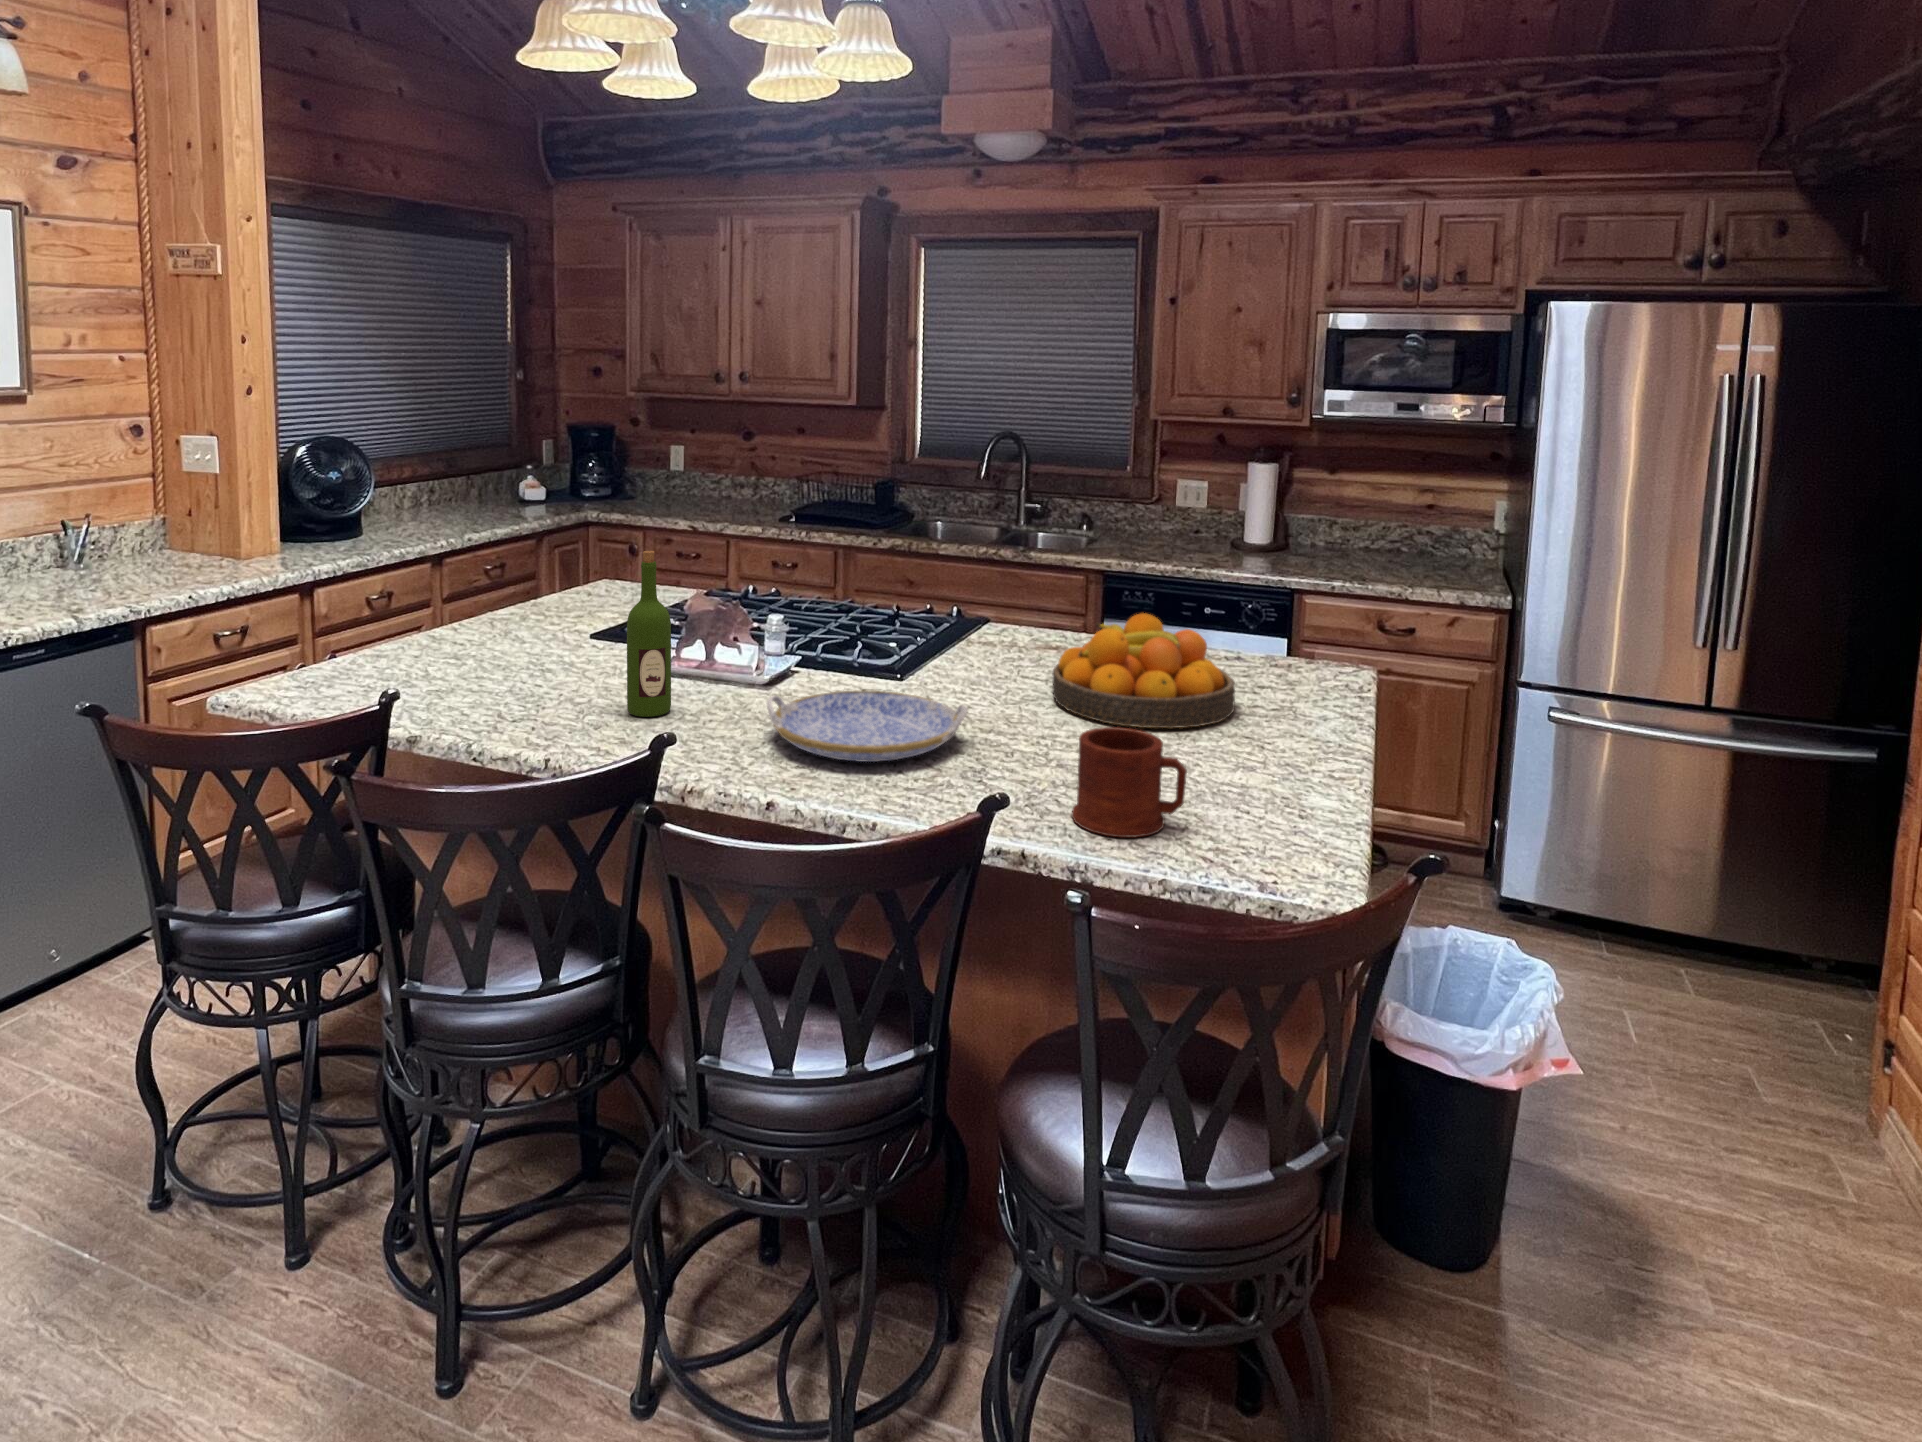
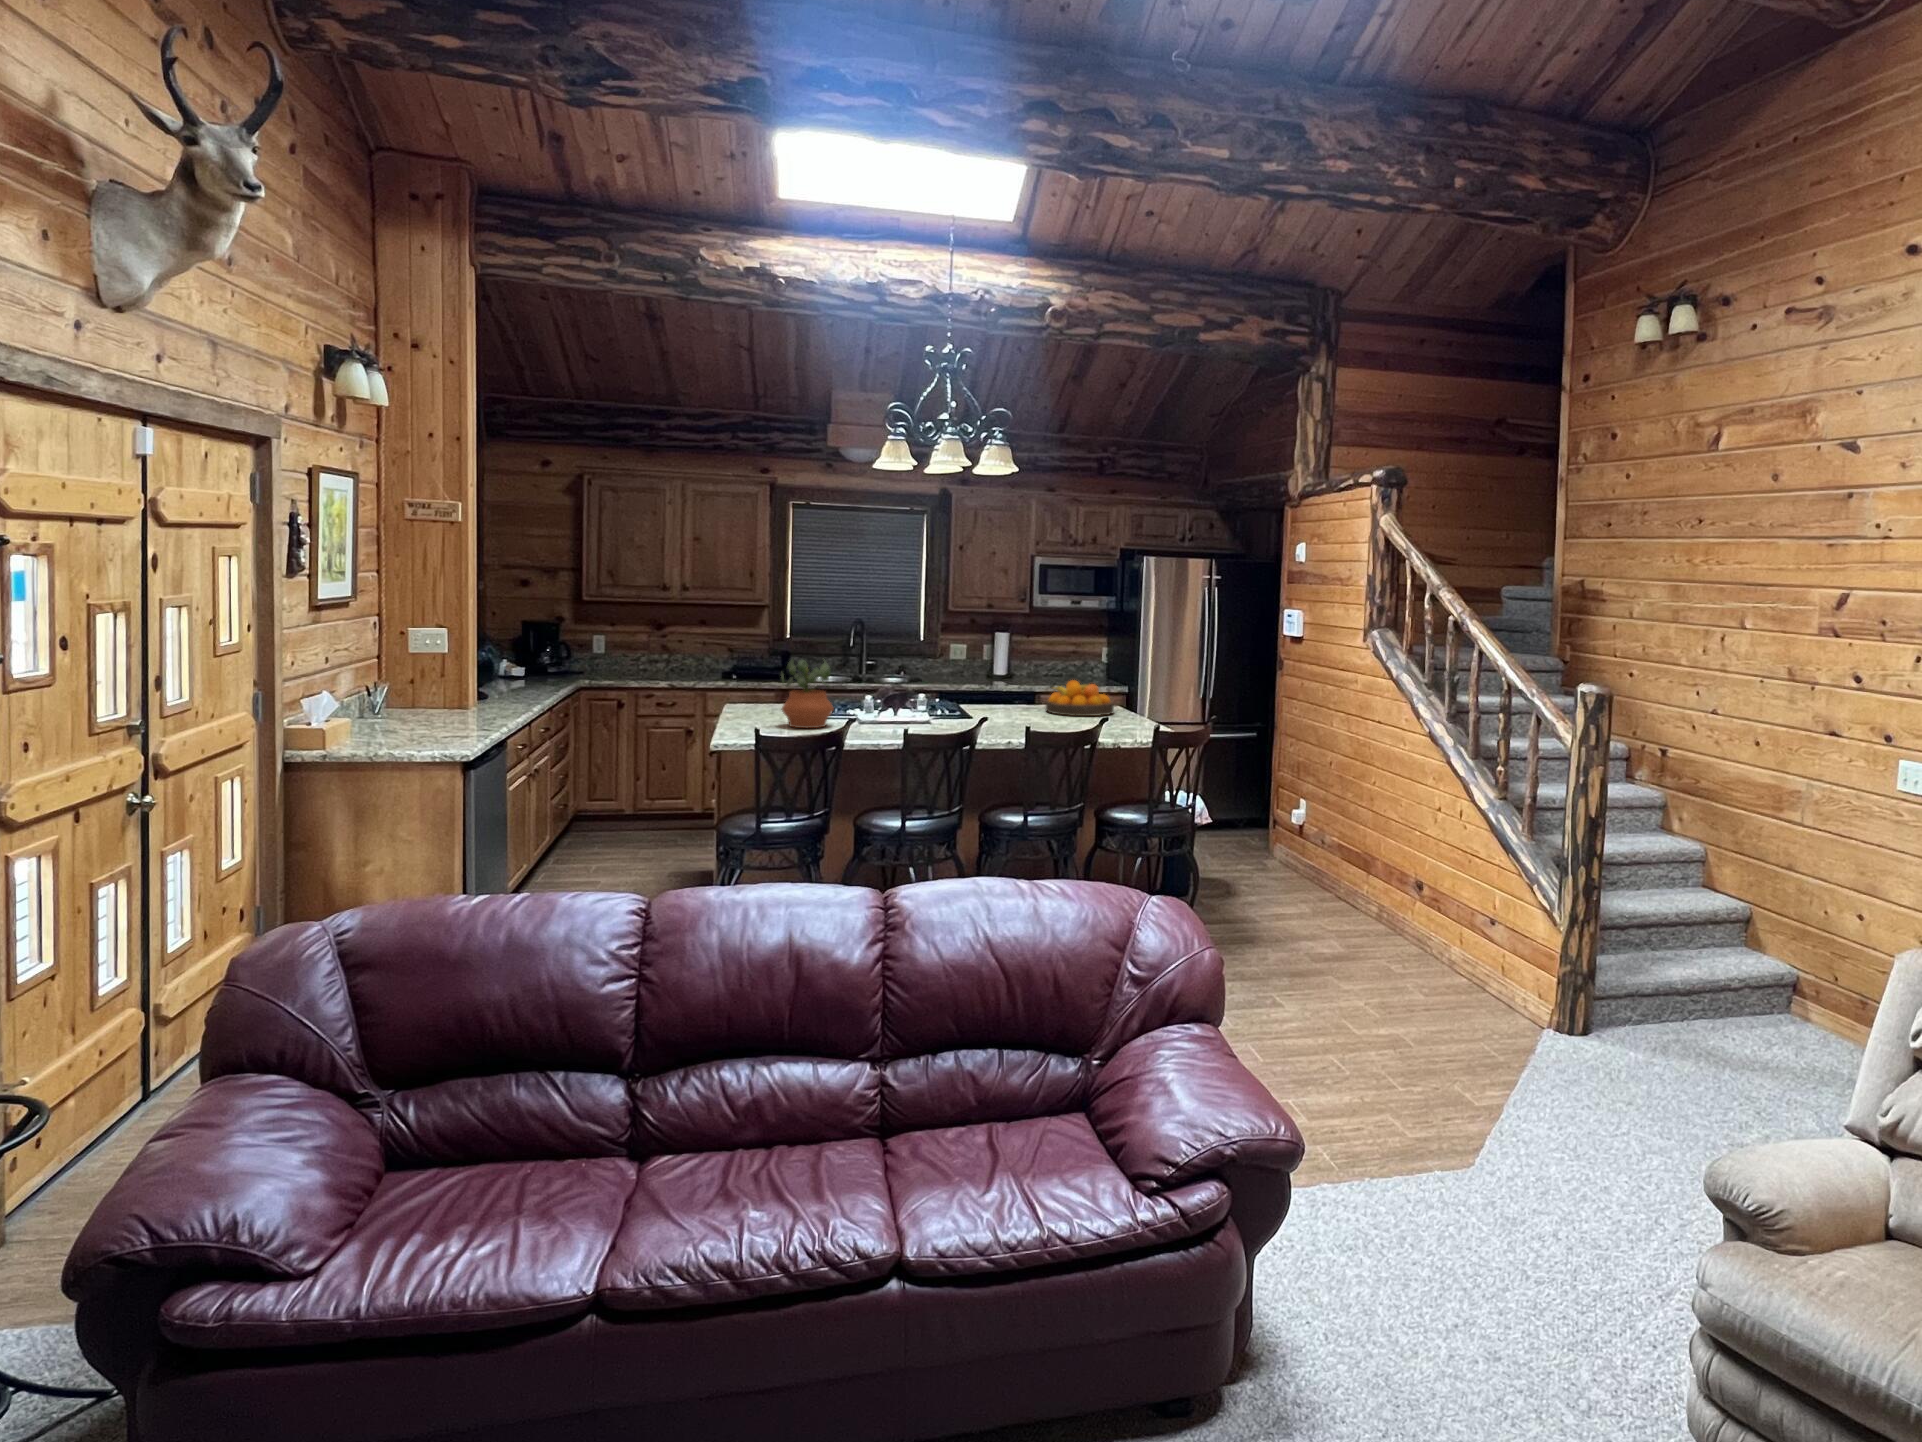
potted plant: none [374,527,508,684] -> present [781,659,834,728]
wine bottle: present [627,551,671,717] -> none [919,659,937,727]
serving tray: present [767,691,967,762] -> none [984,709,1055,728]
mug: present [1072,727,1187,837] -> none [1114,702,1148,731]

